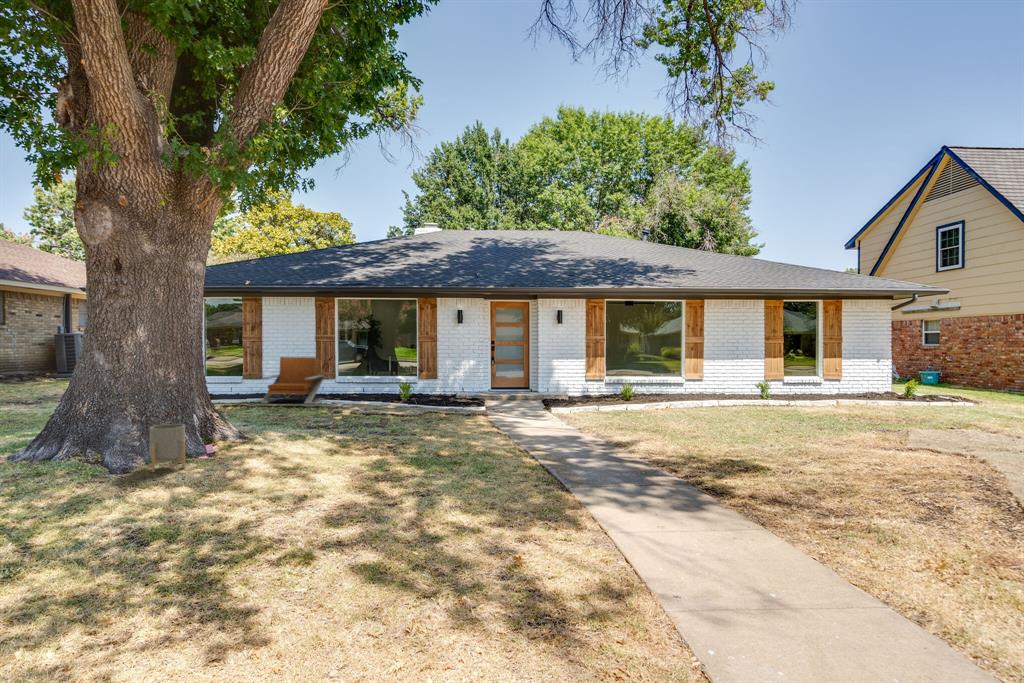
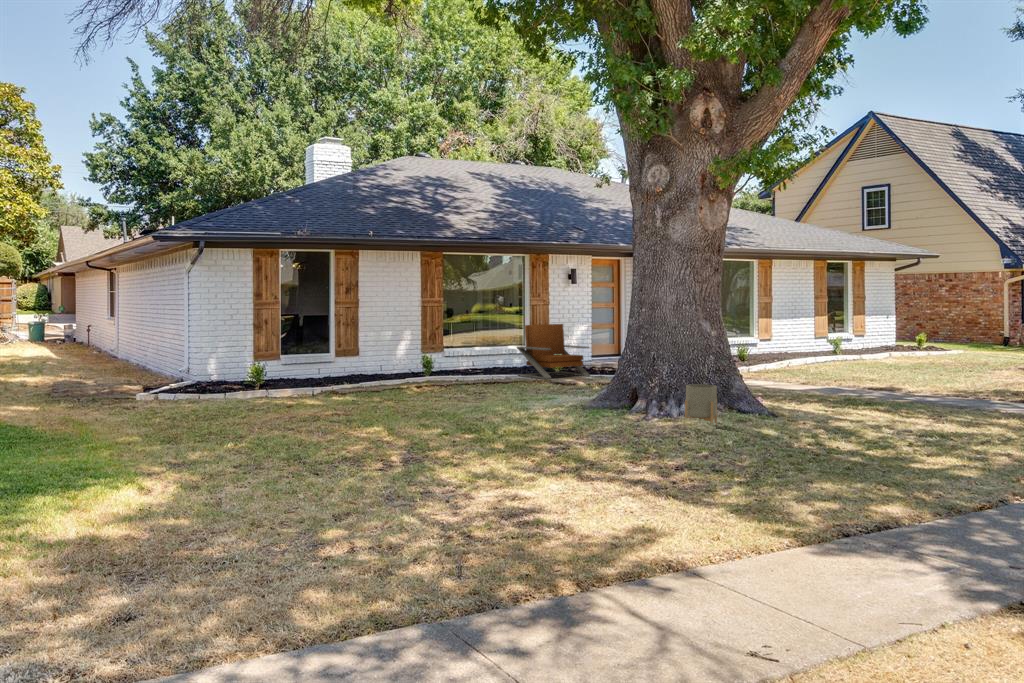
lounge chair: present [261,357,325,404] -> present [517,324,589,379]

